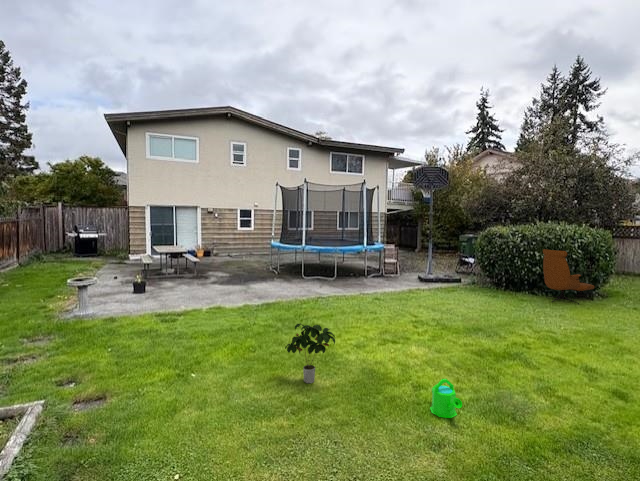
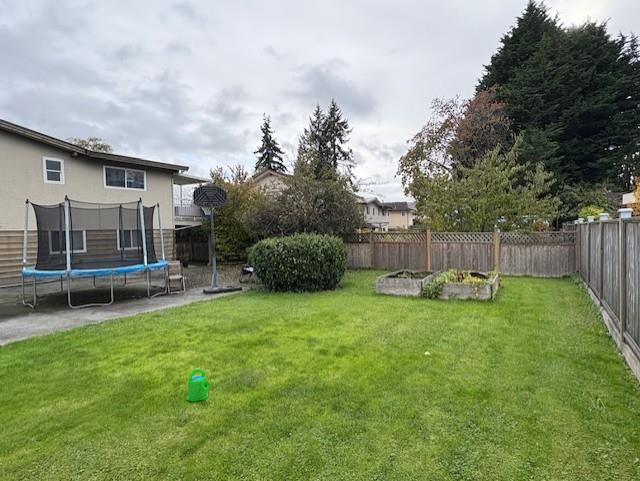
lounge chair: present [543,249,595,304] -> none [298,256,337,298]
potted plant: present [285,323,335,383] -> none [34,346,93,407]

